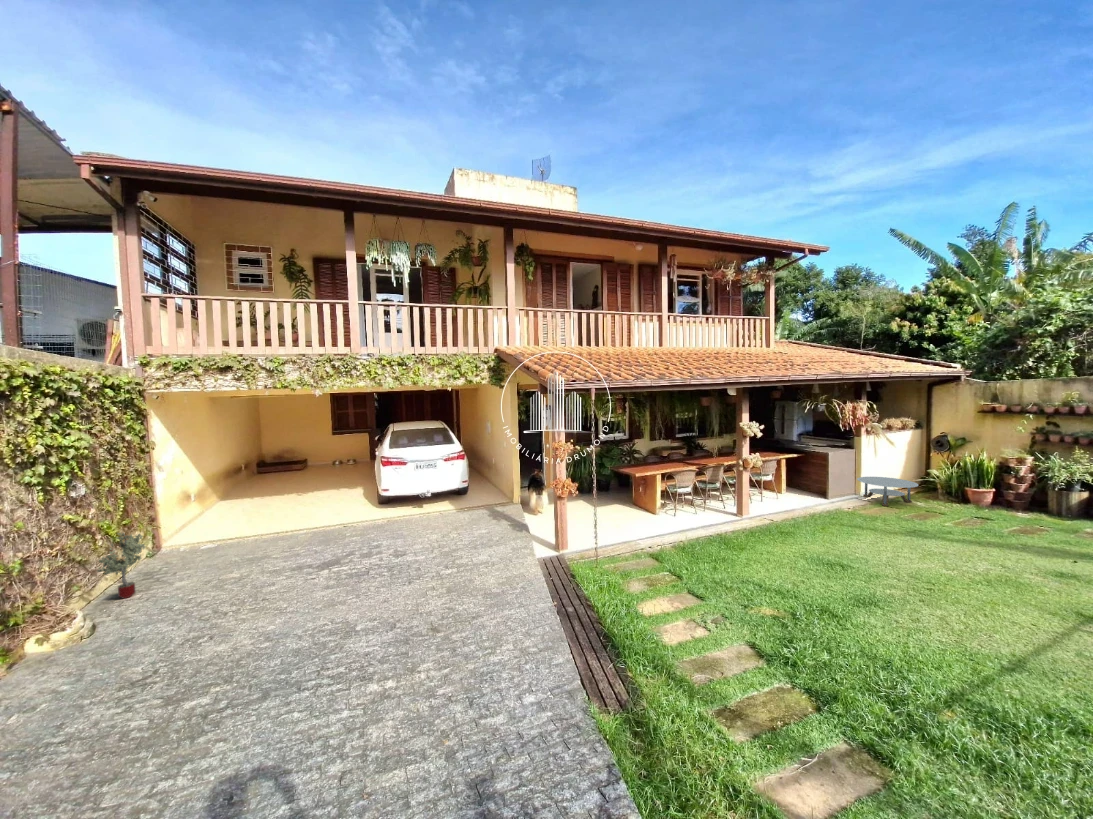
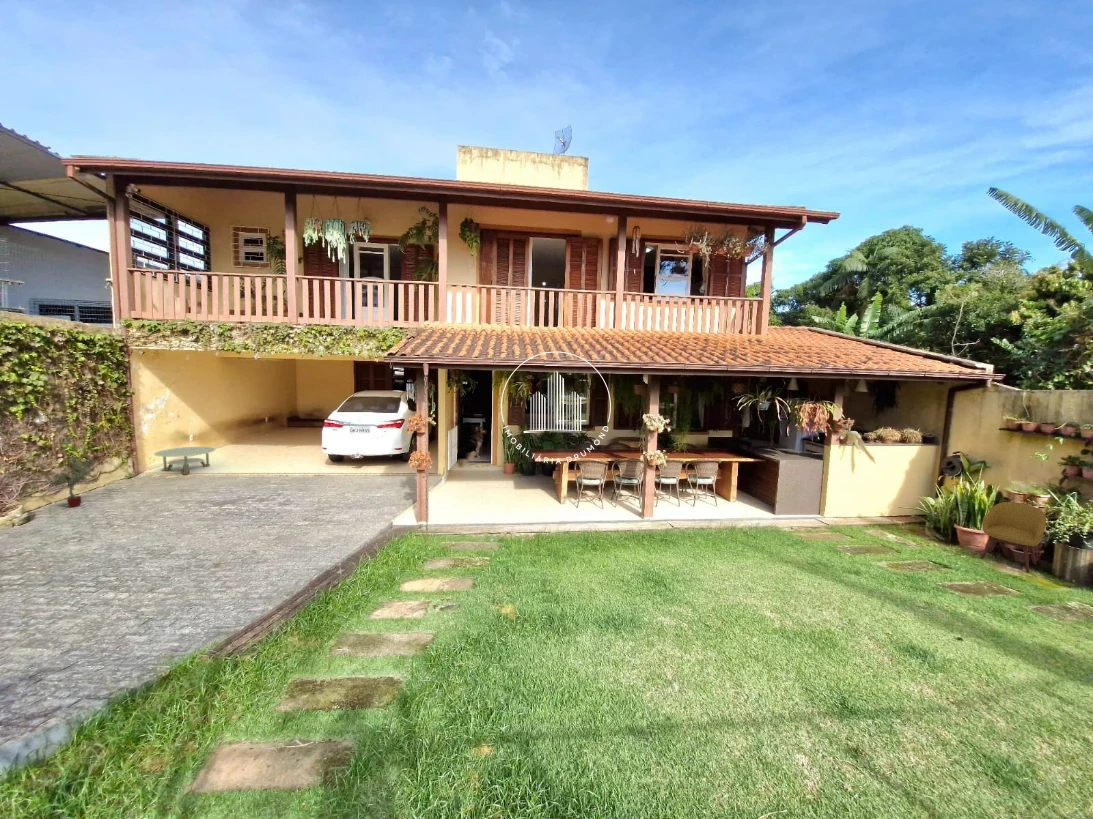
chair: none [998,465,1046,517] -> present [981,502,1046,572]
round table: present [857,477,919,506] -> present [154,447,215,475]

